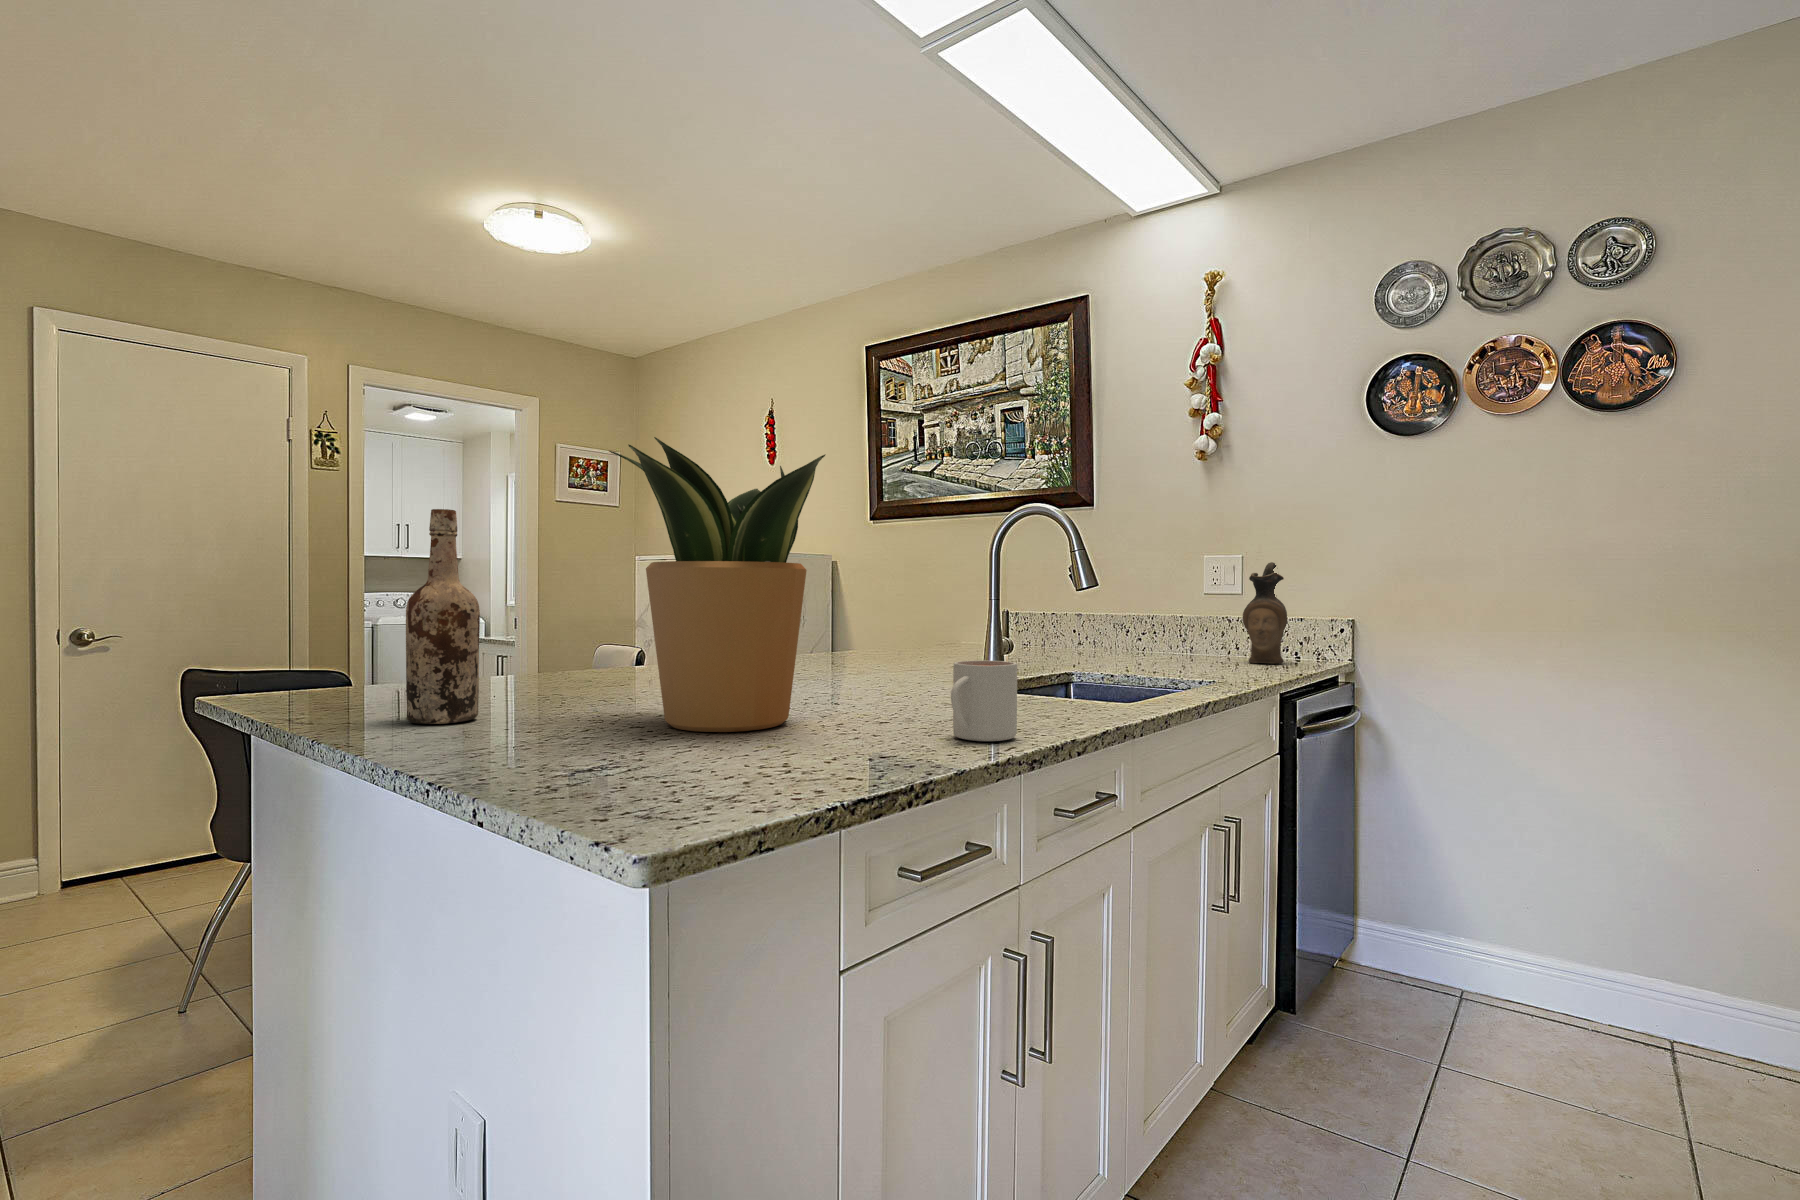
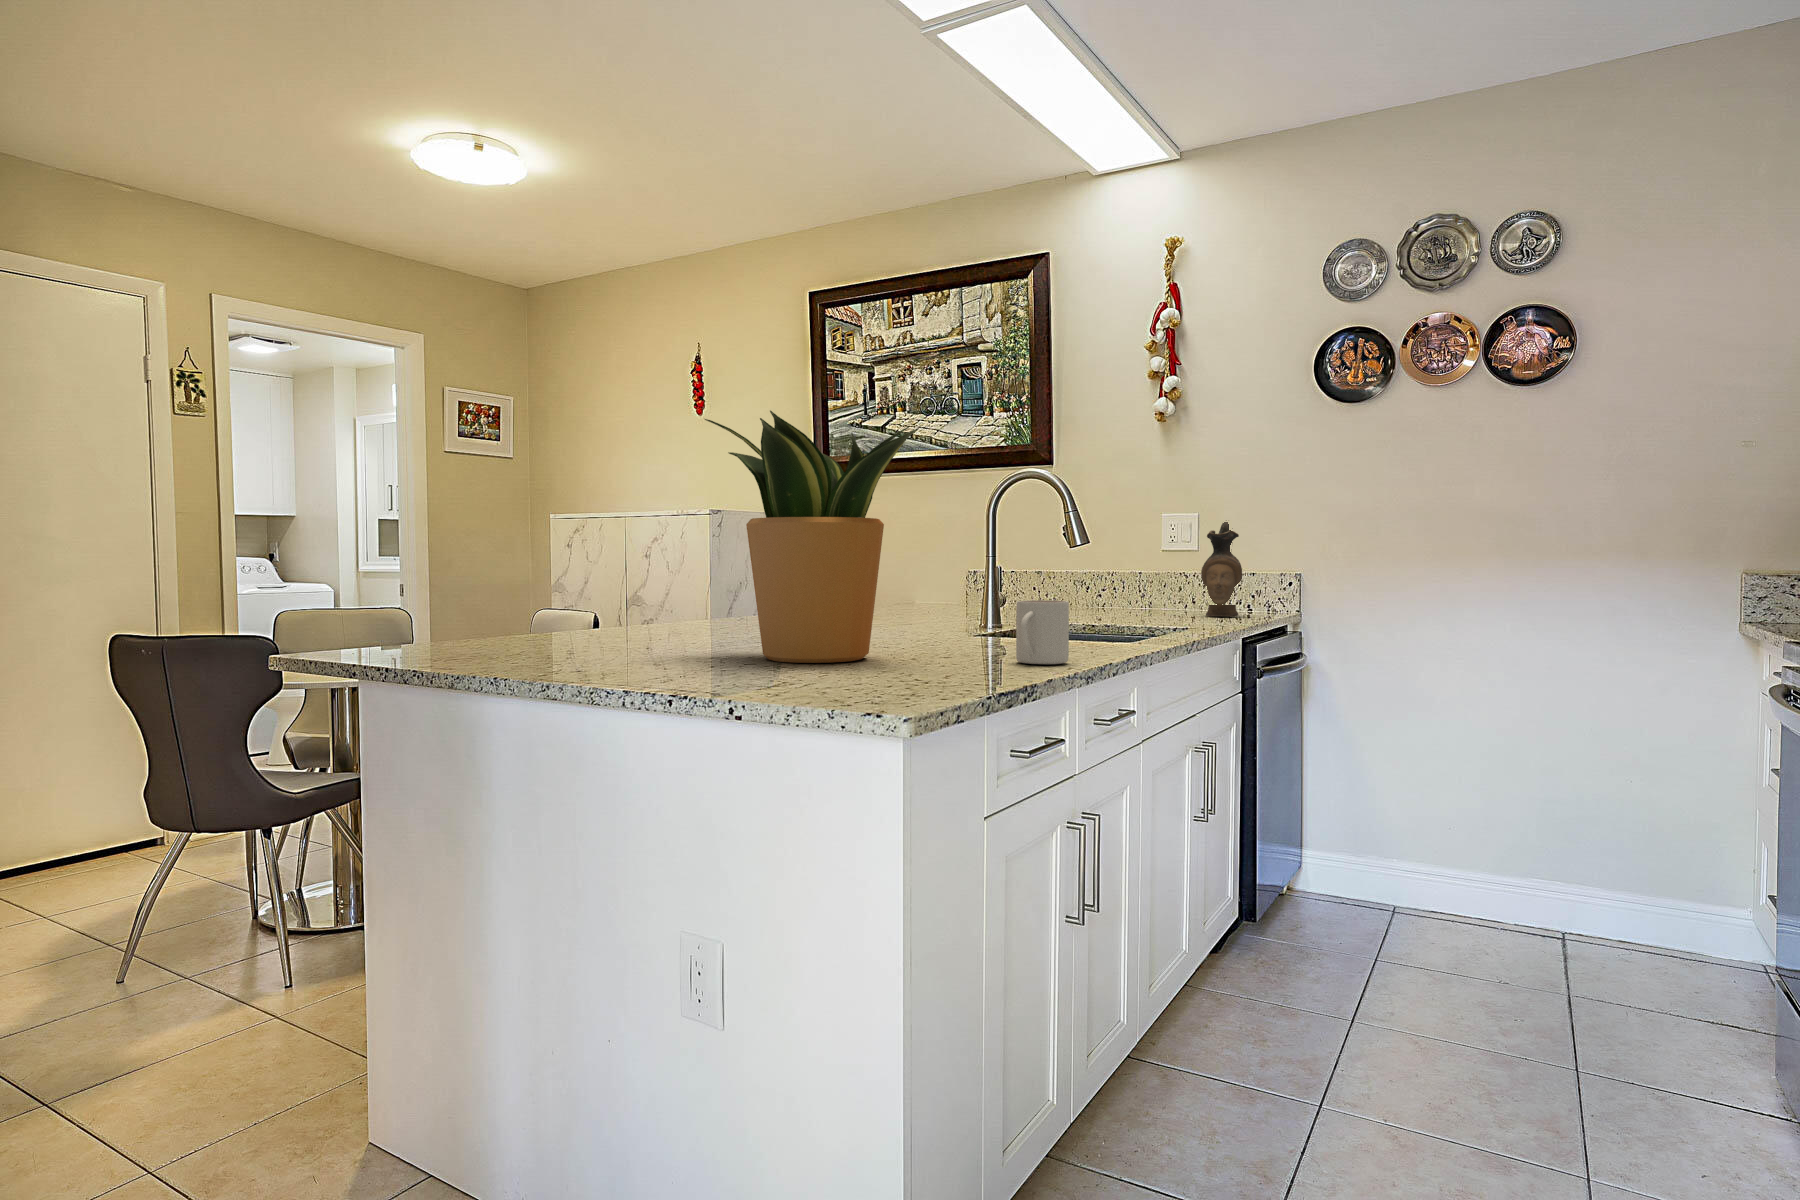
wine bottle: present [406,509,480,724] -> none [530,470,591,662]

